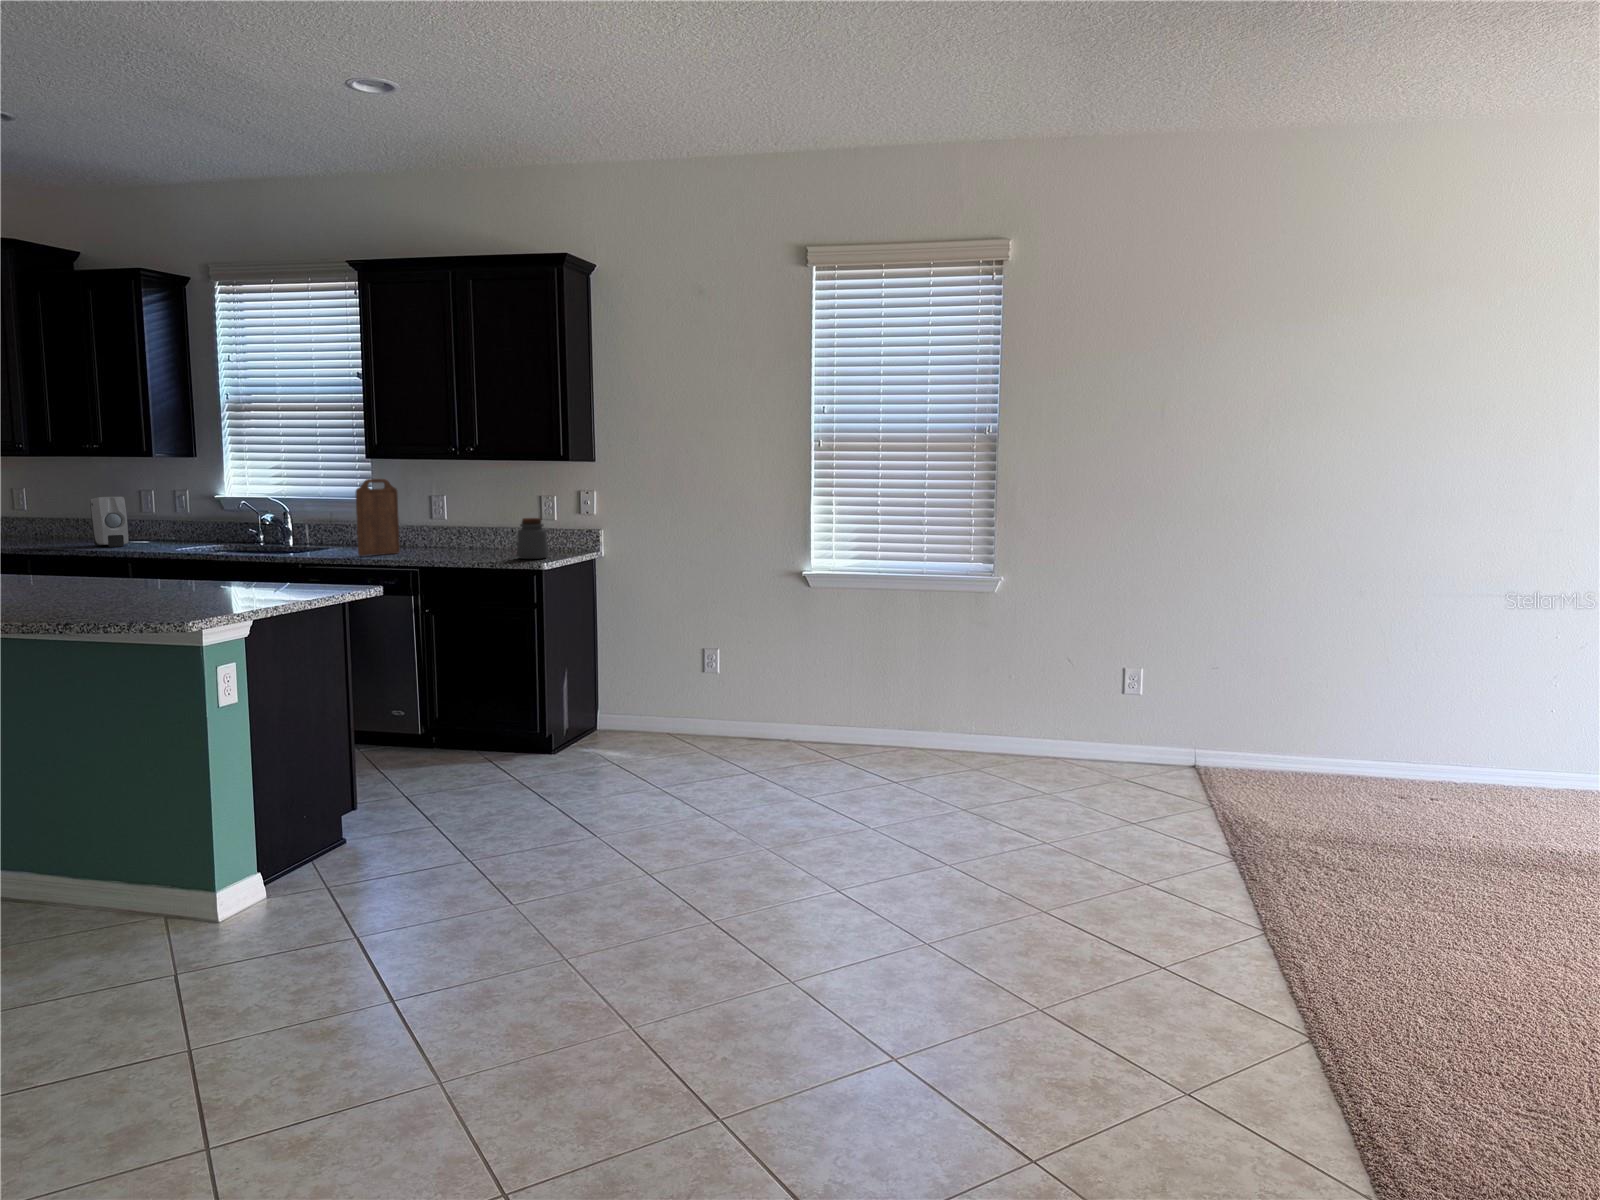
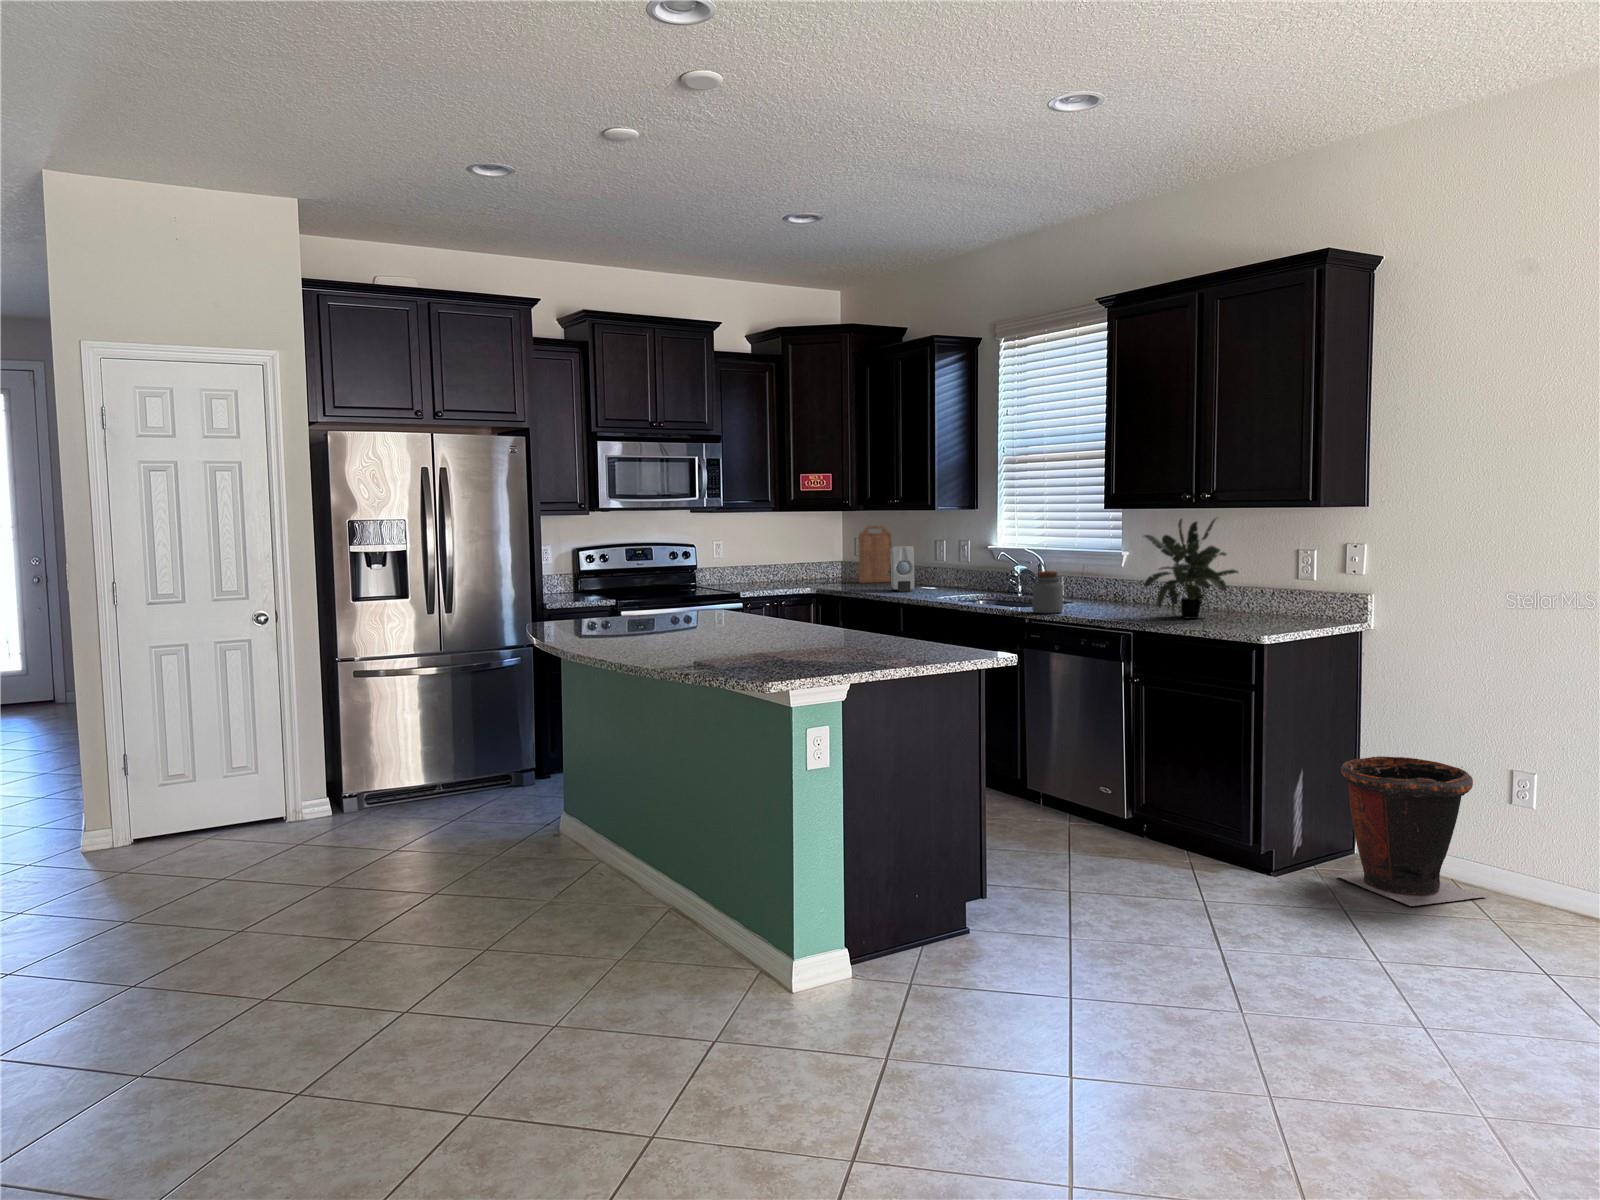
potted plant: none [415,468,501,555] -> present [1144,519,1238,619]
cutting board: present [356,479,400,556] -> present [859,526,892,583]
jar: present [517,518,548,559] -> present [1032,571,1064,613]
waste bin: none [596,650,694,755] -> present [1337,756,1485,906]

